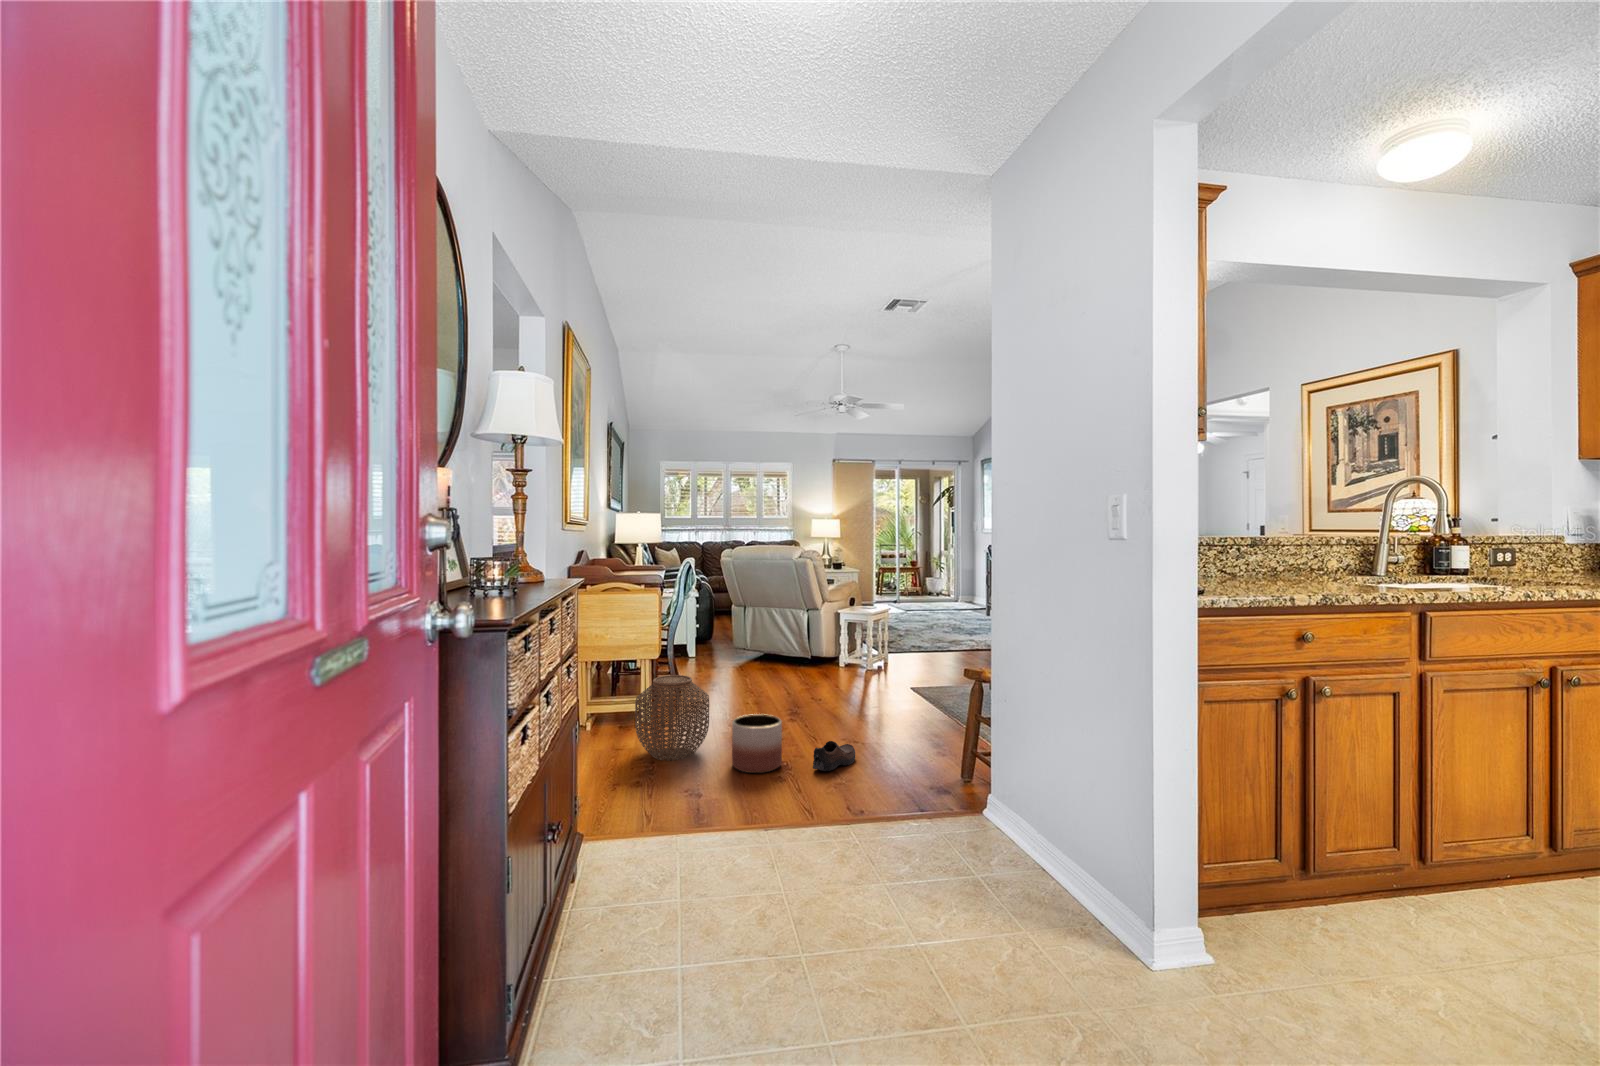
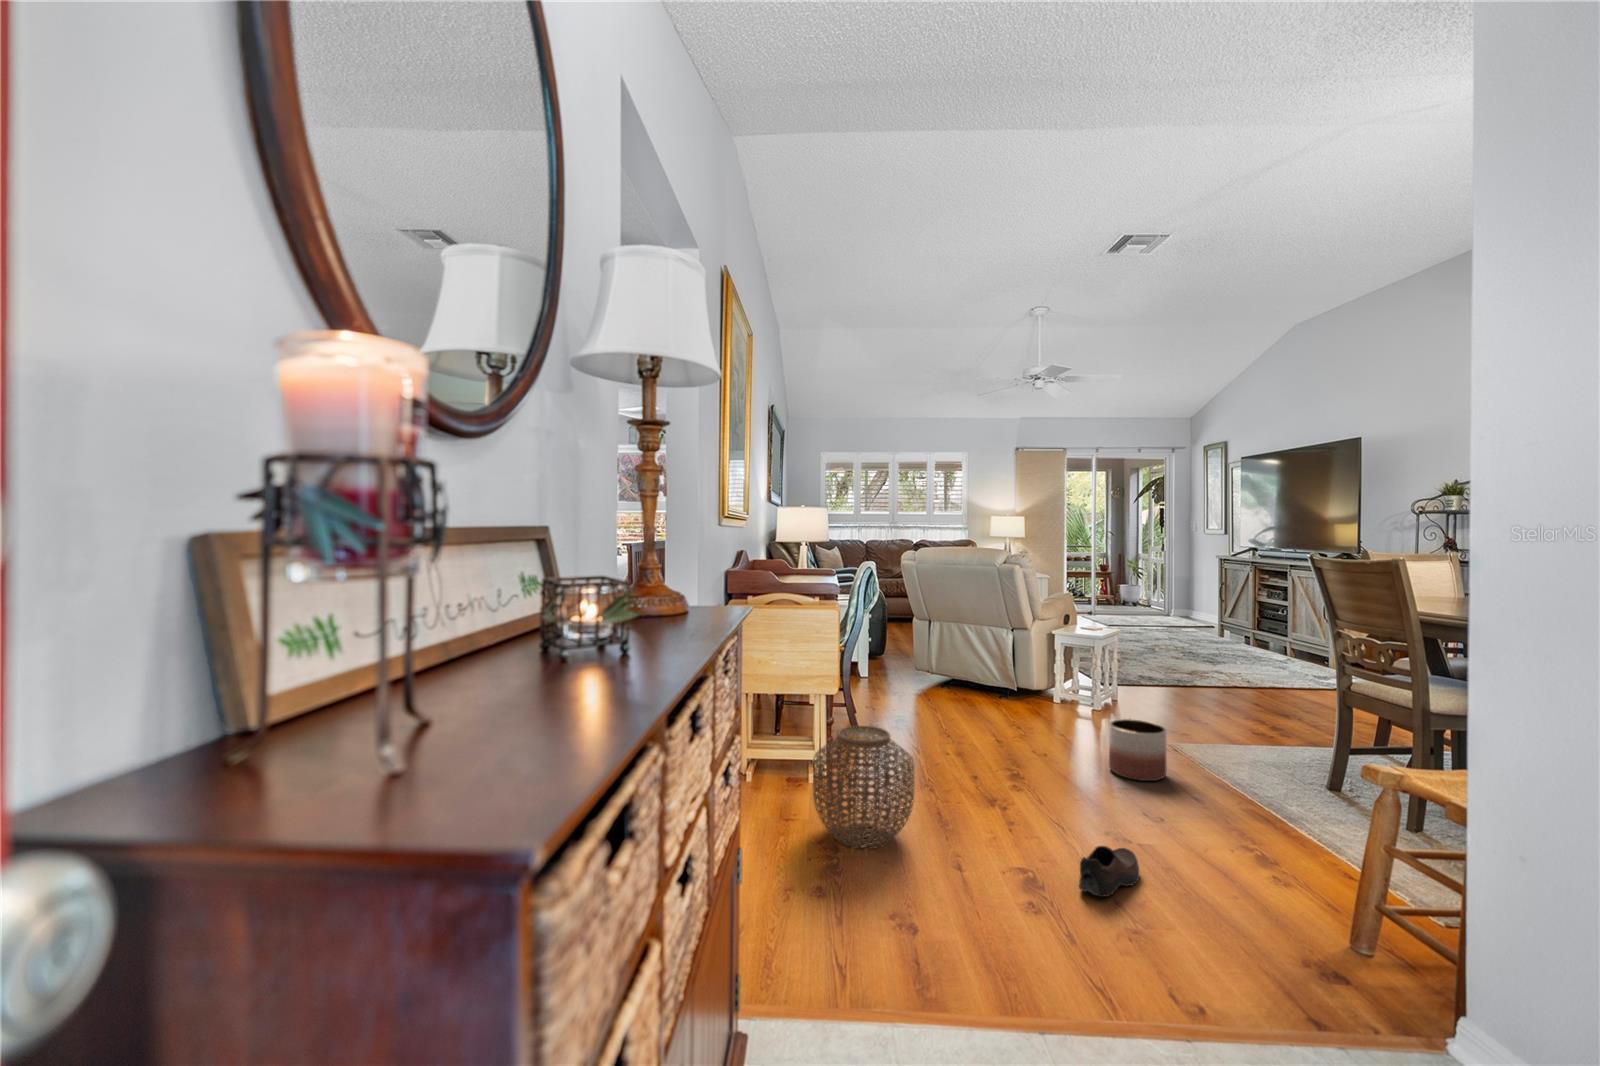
planter: present [732,714,782,773] -> present [1109,719,1167,781]

